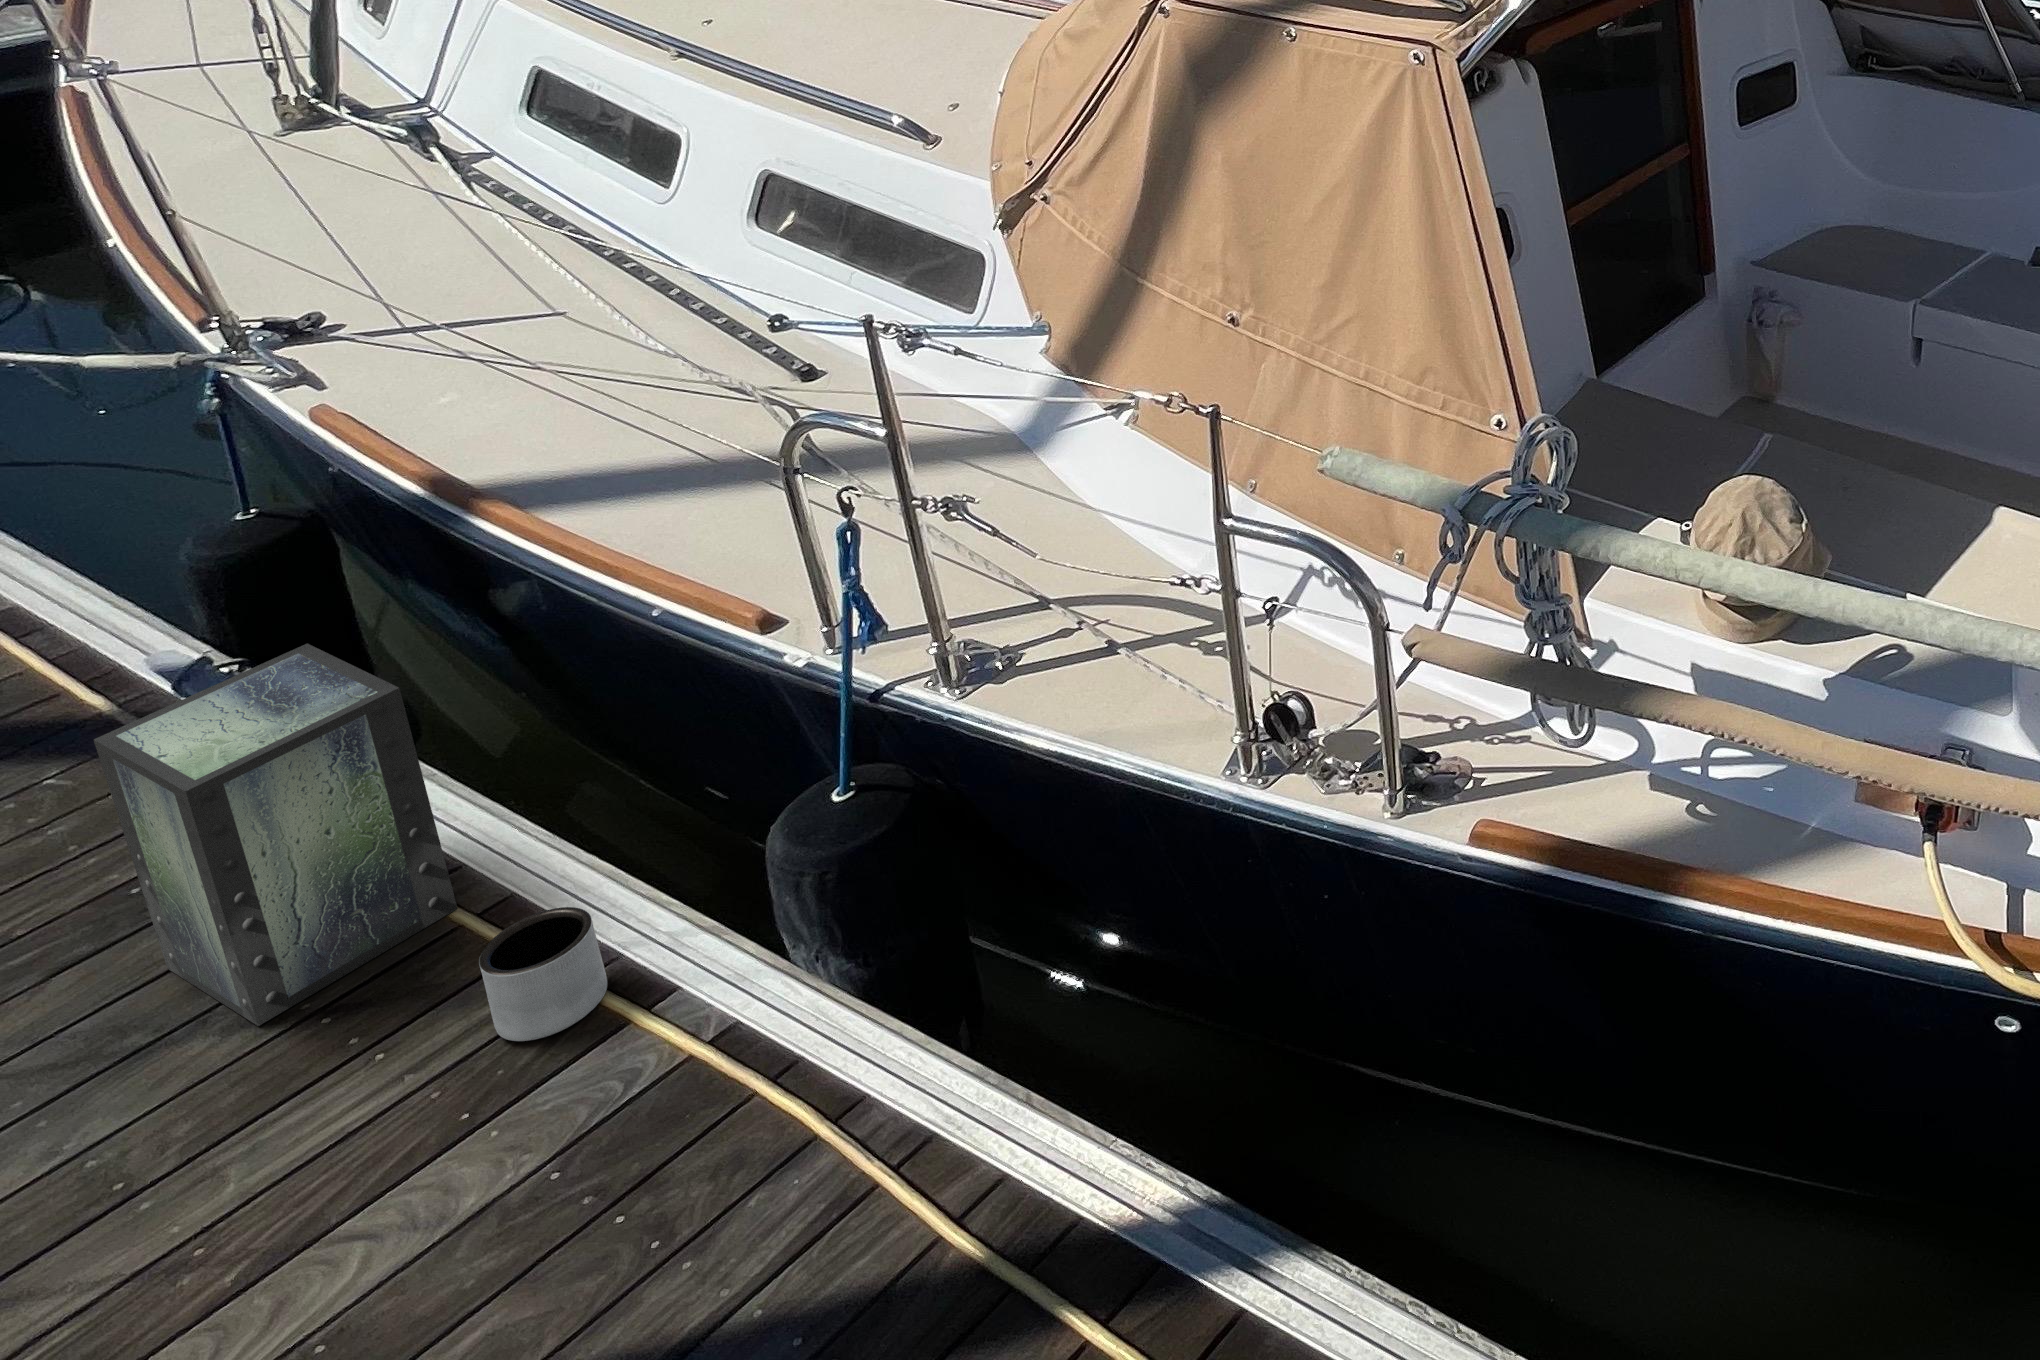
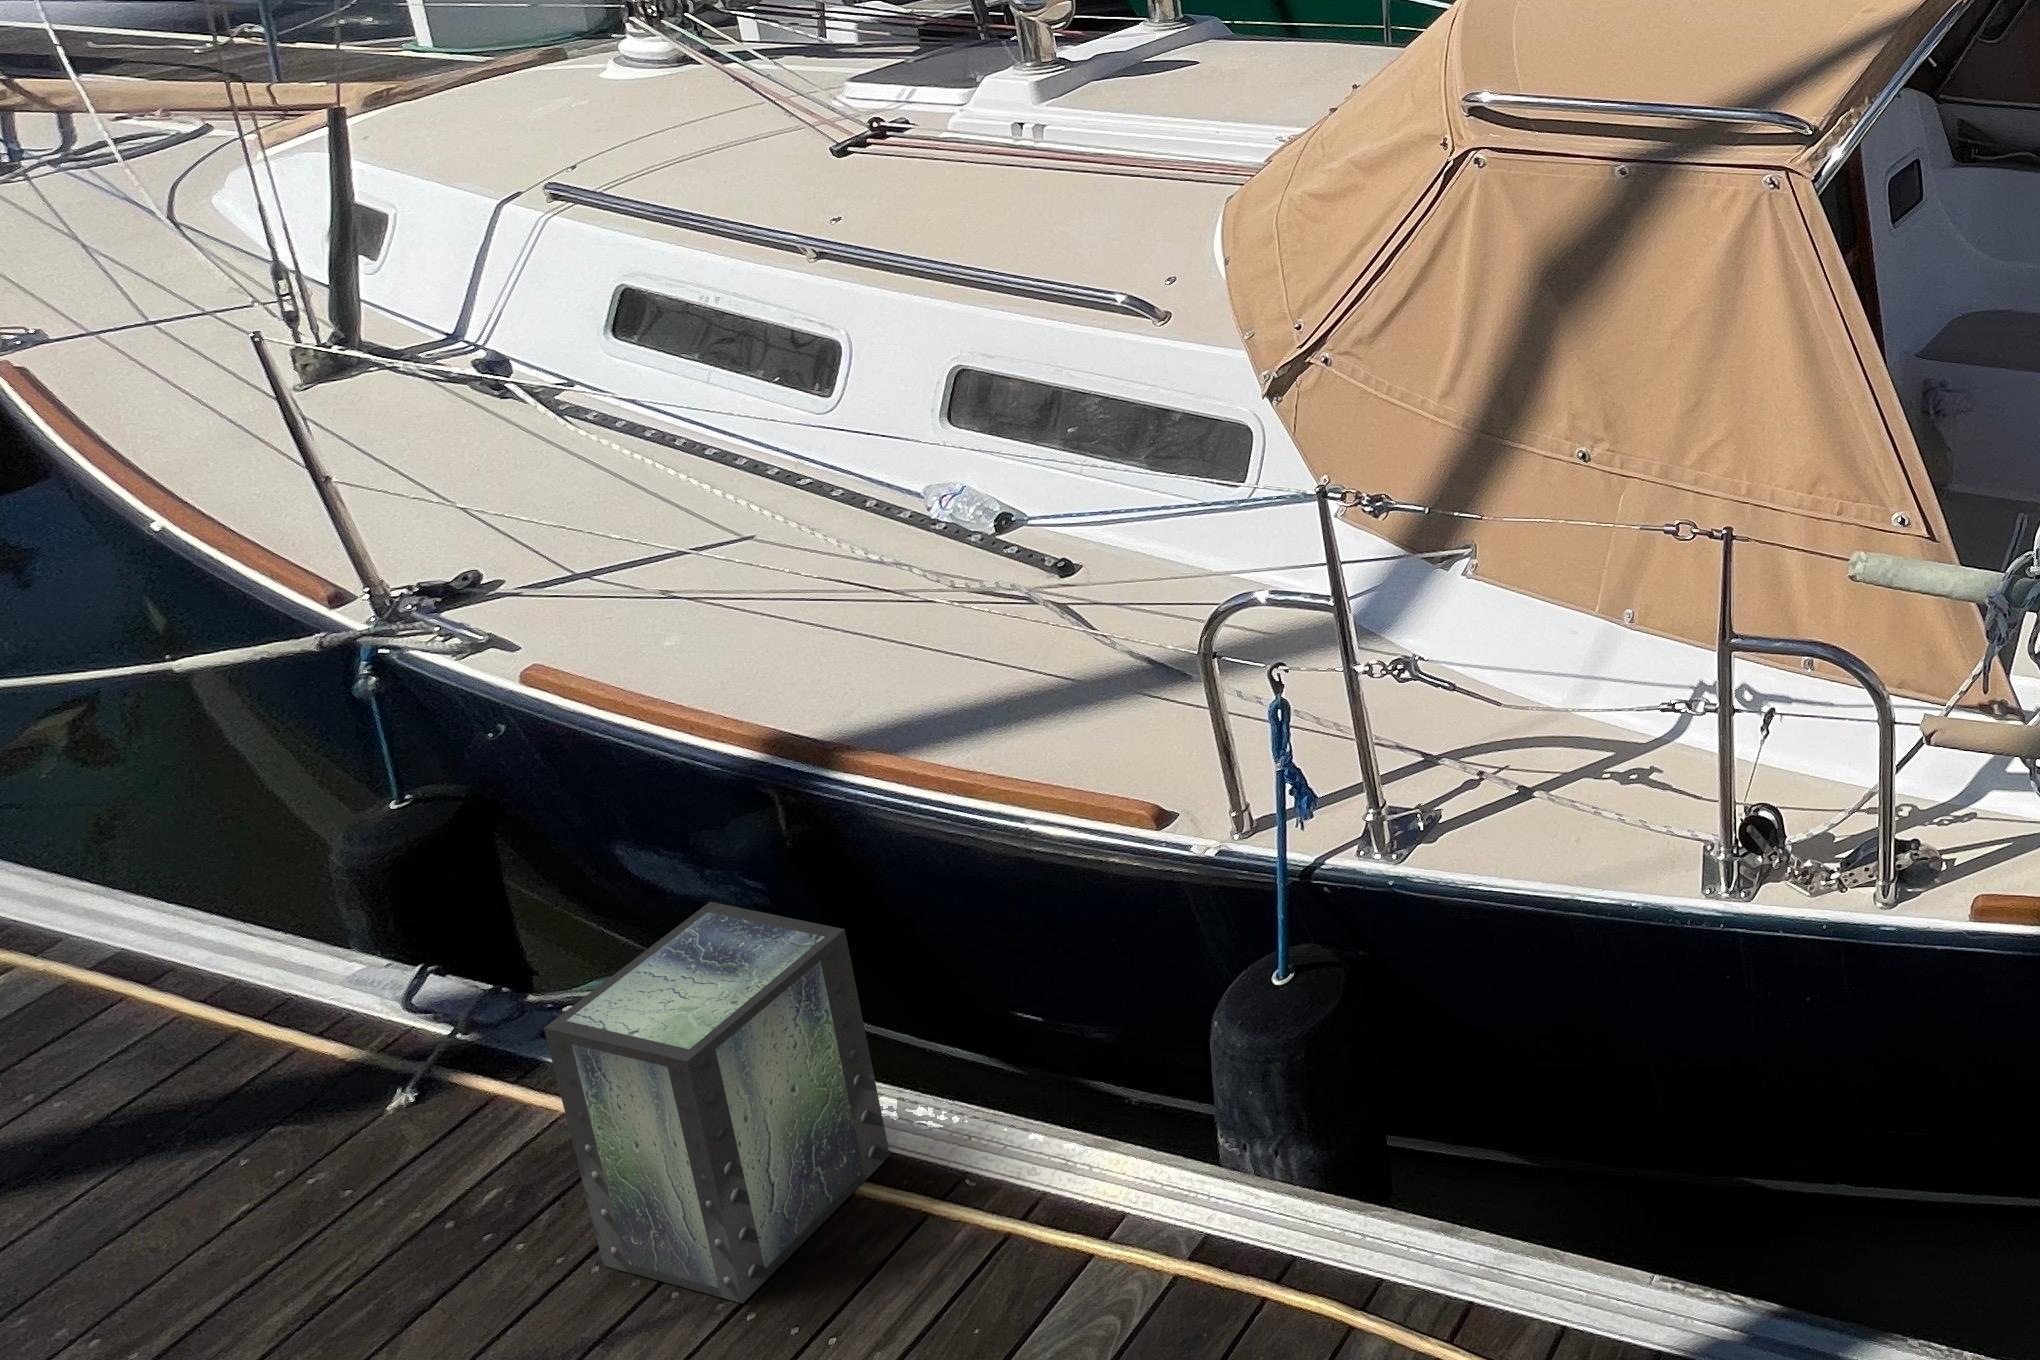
planter: present [479,907,607,1041] -> none [990,1126,1101,1269]

